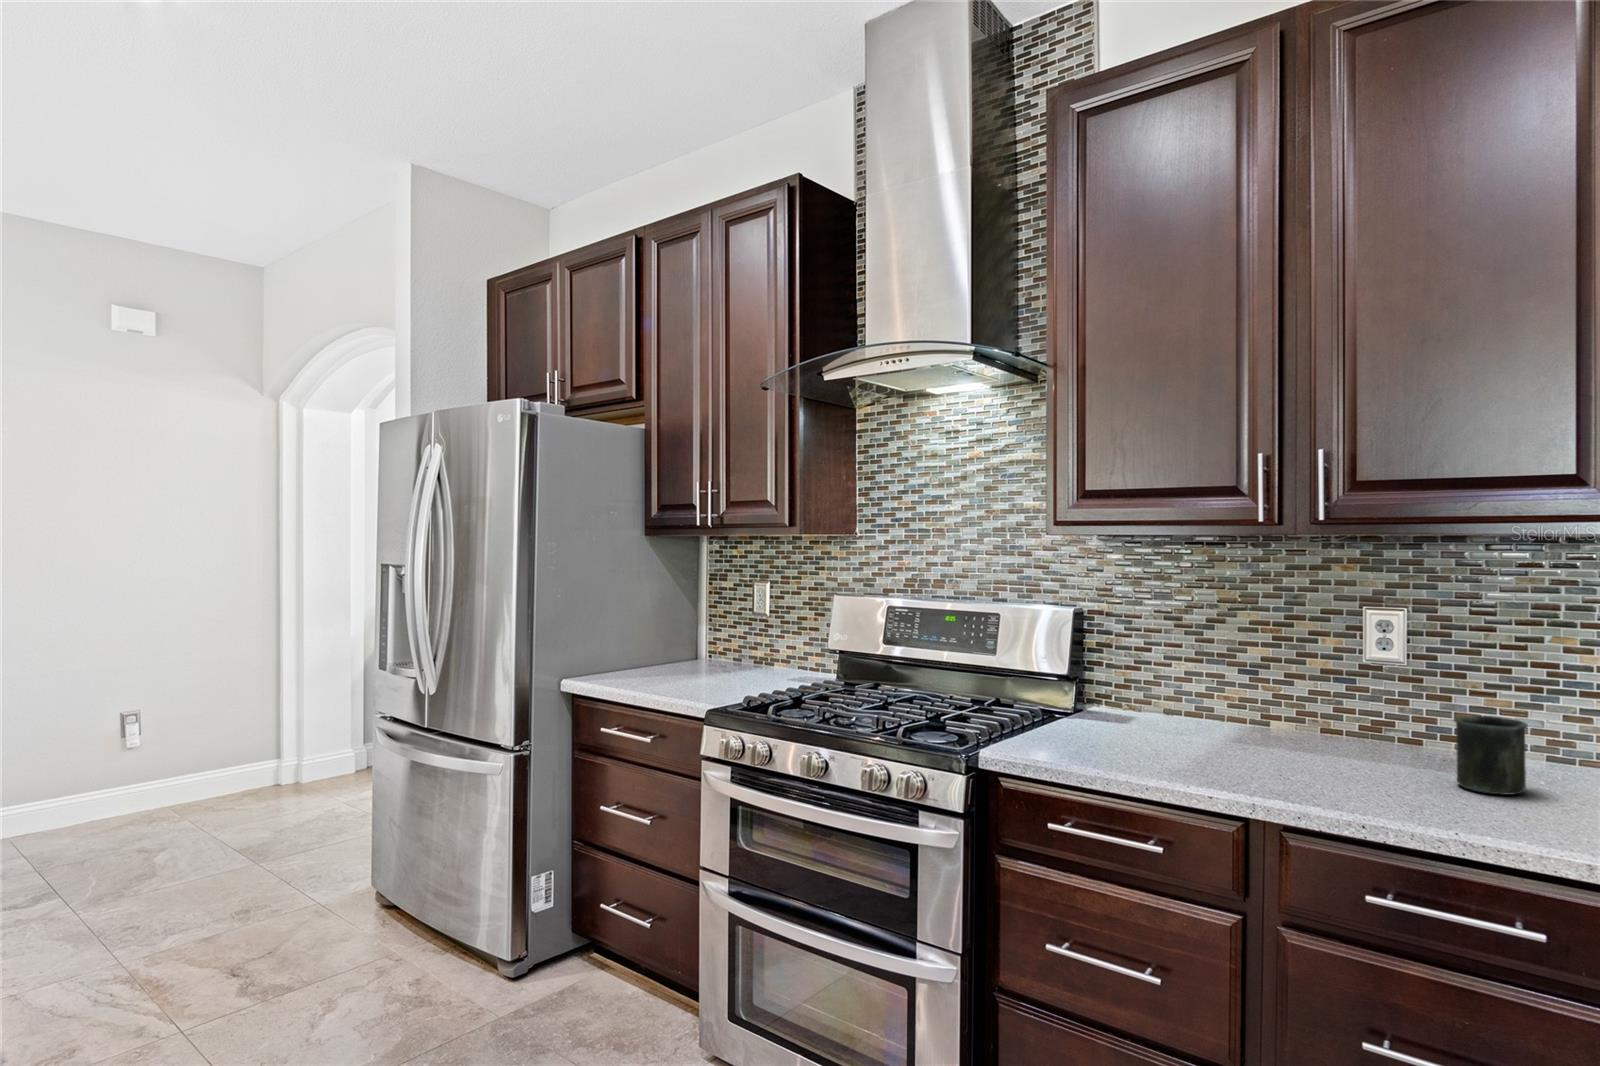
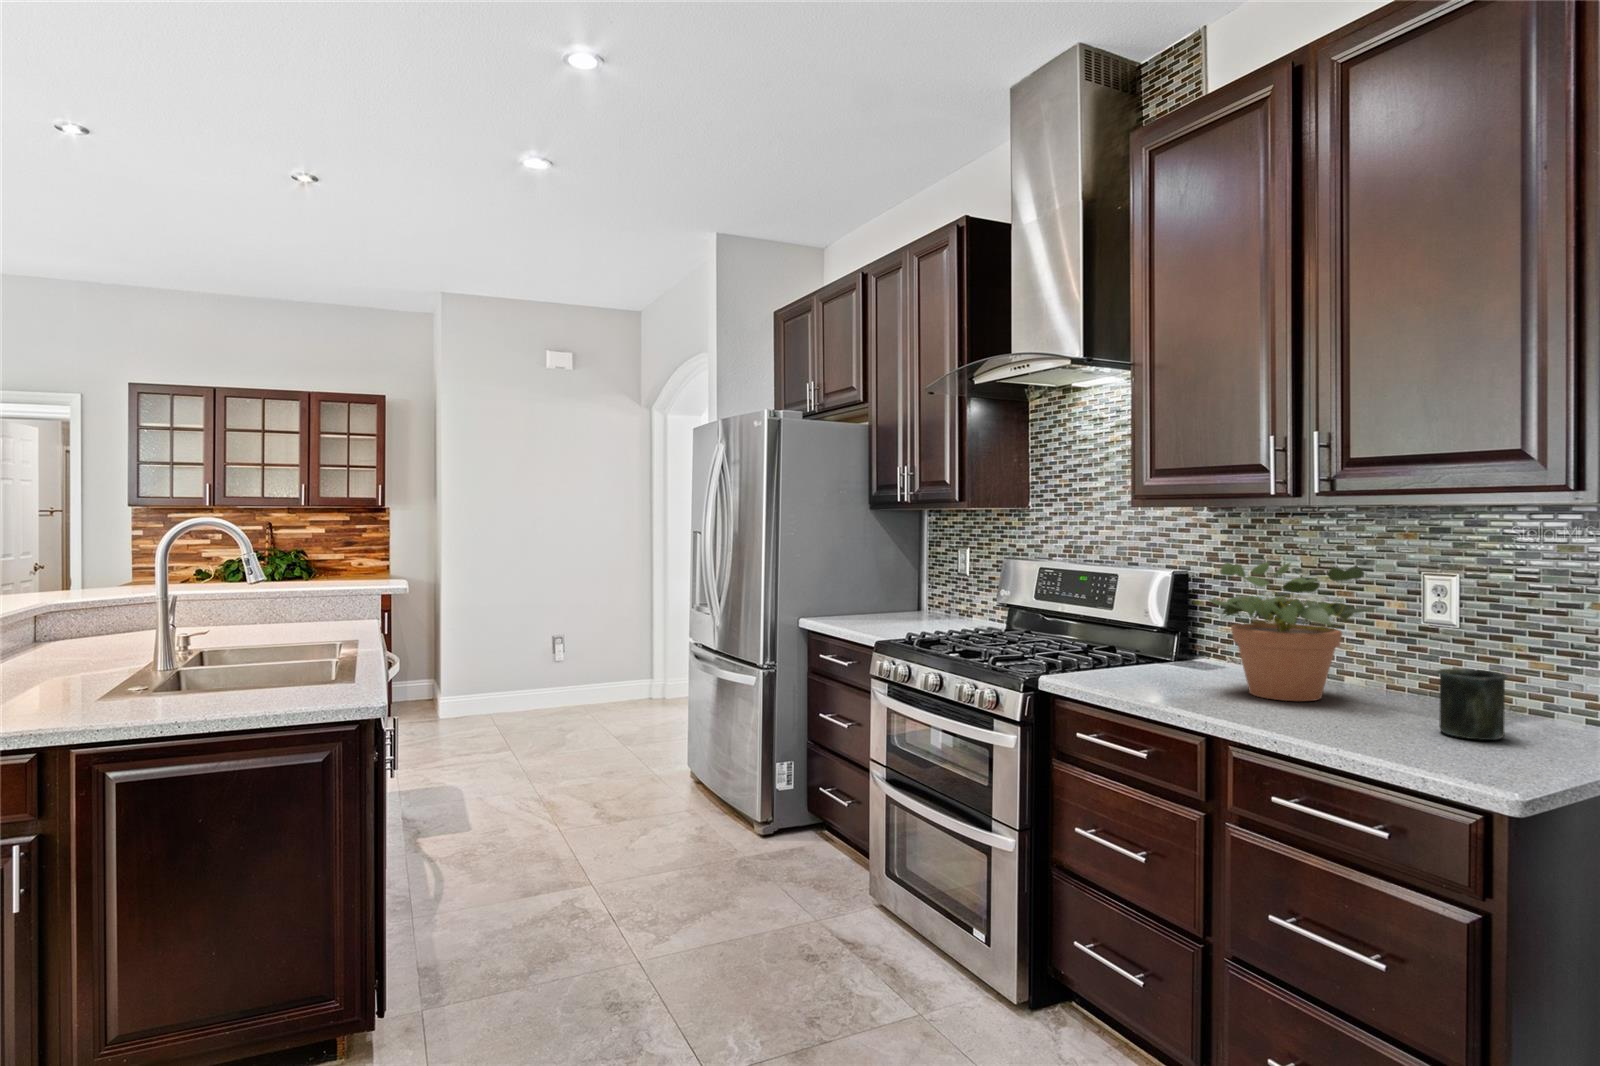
potted plant: none [1164,598,1363,760] -> present [1209,561,1377,701]

